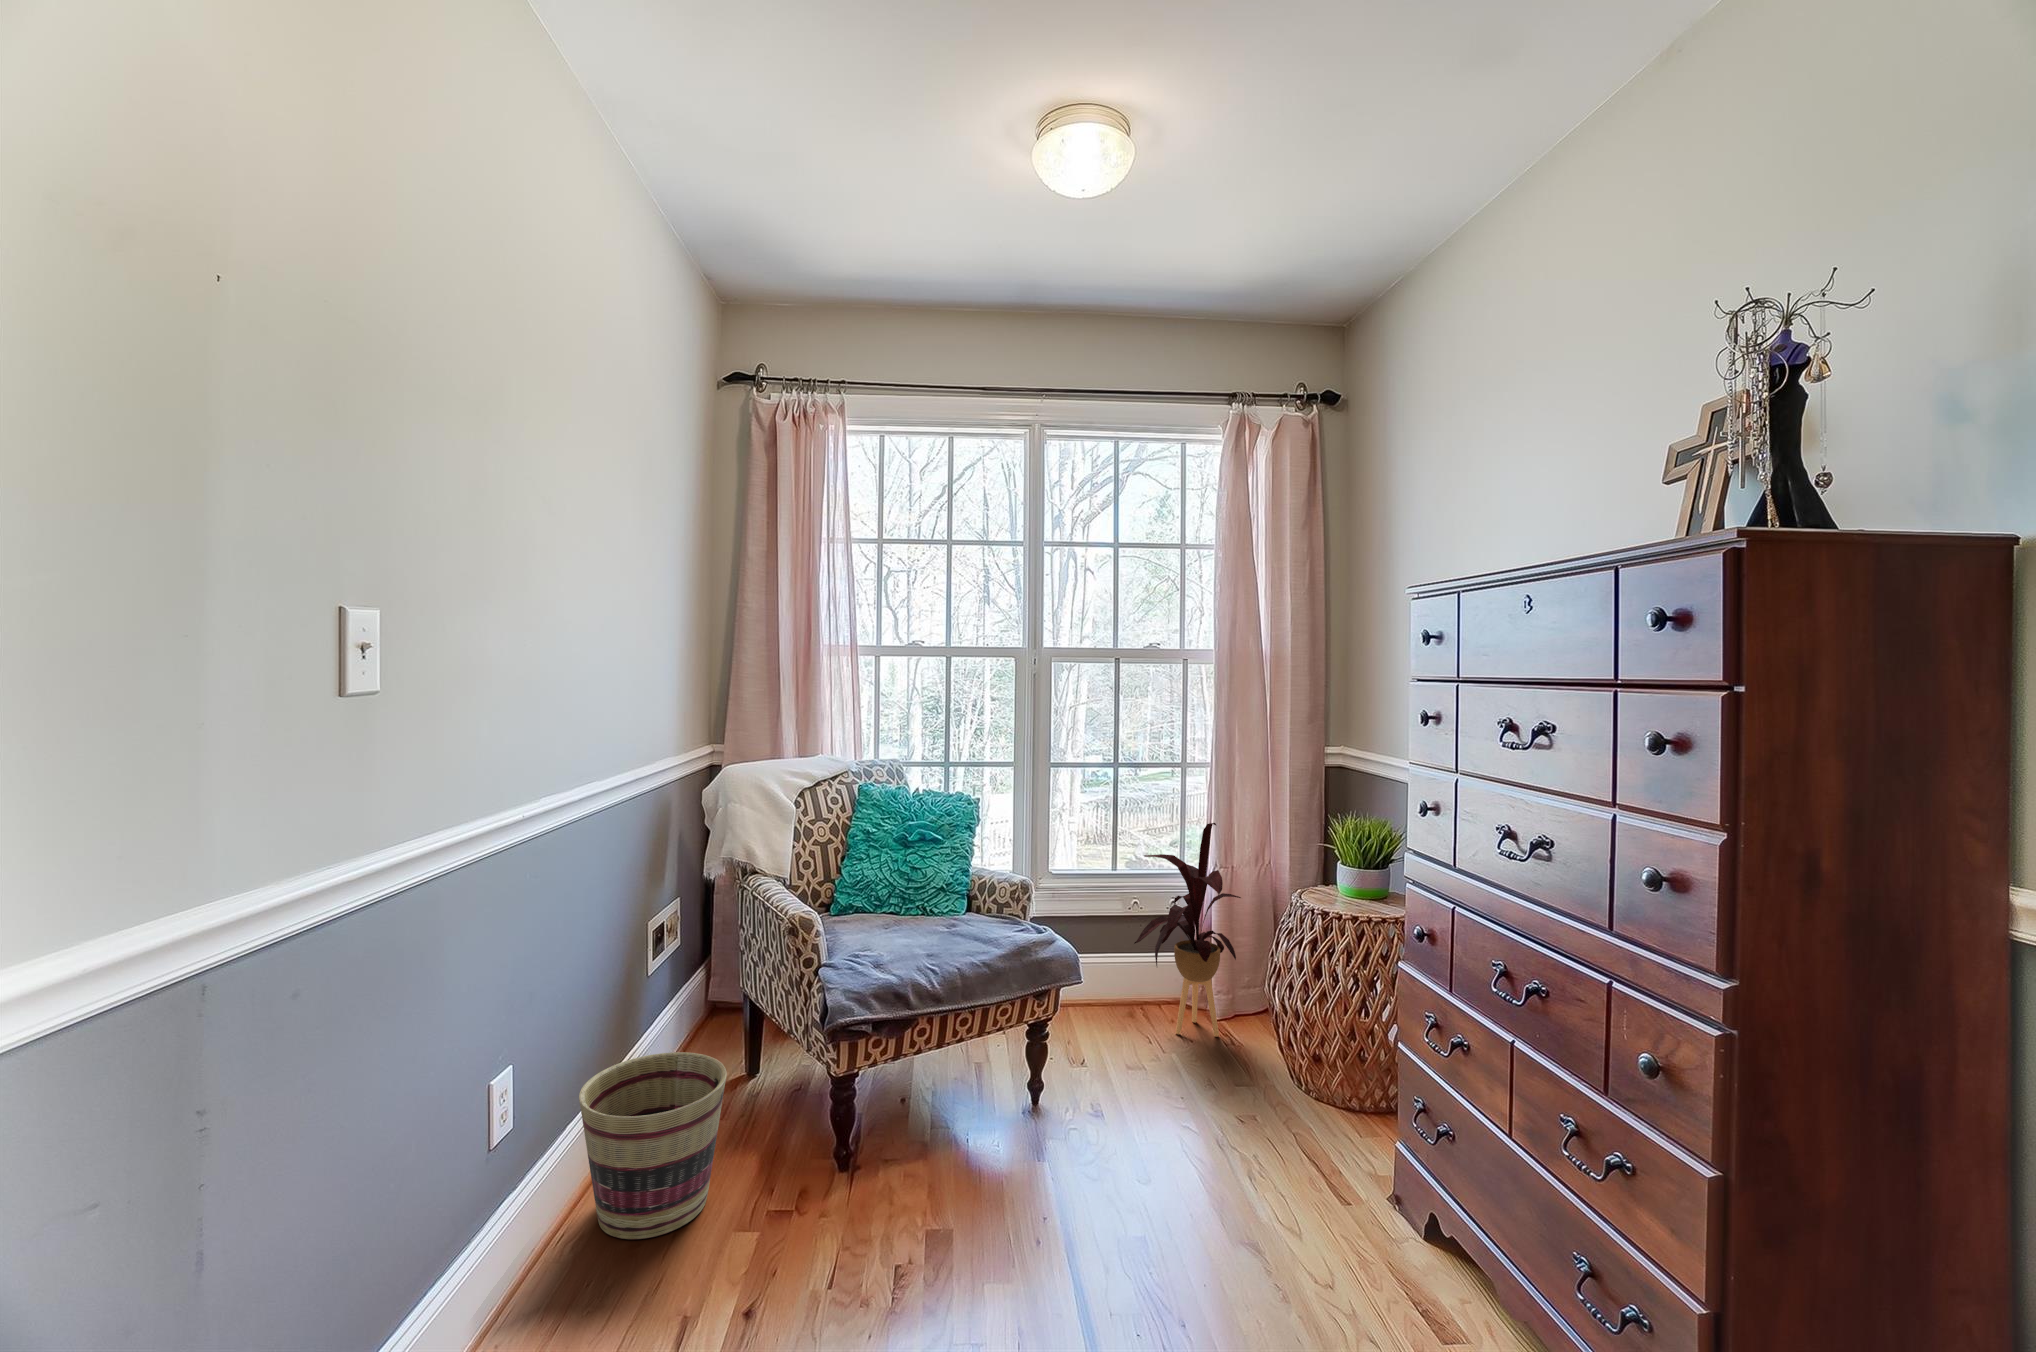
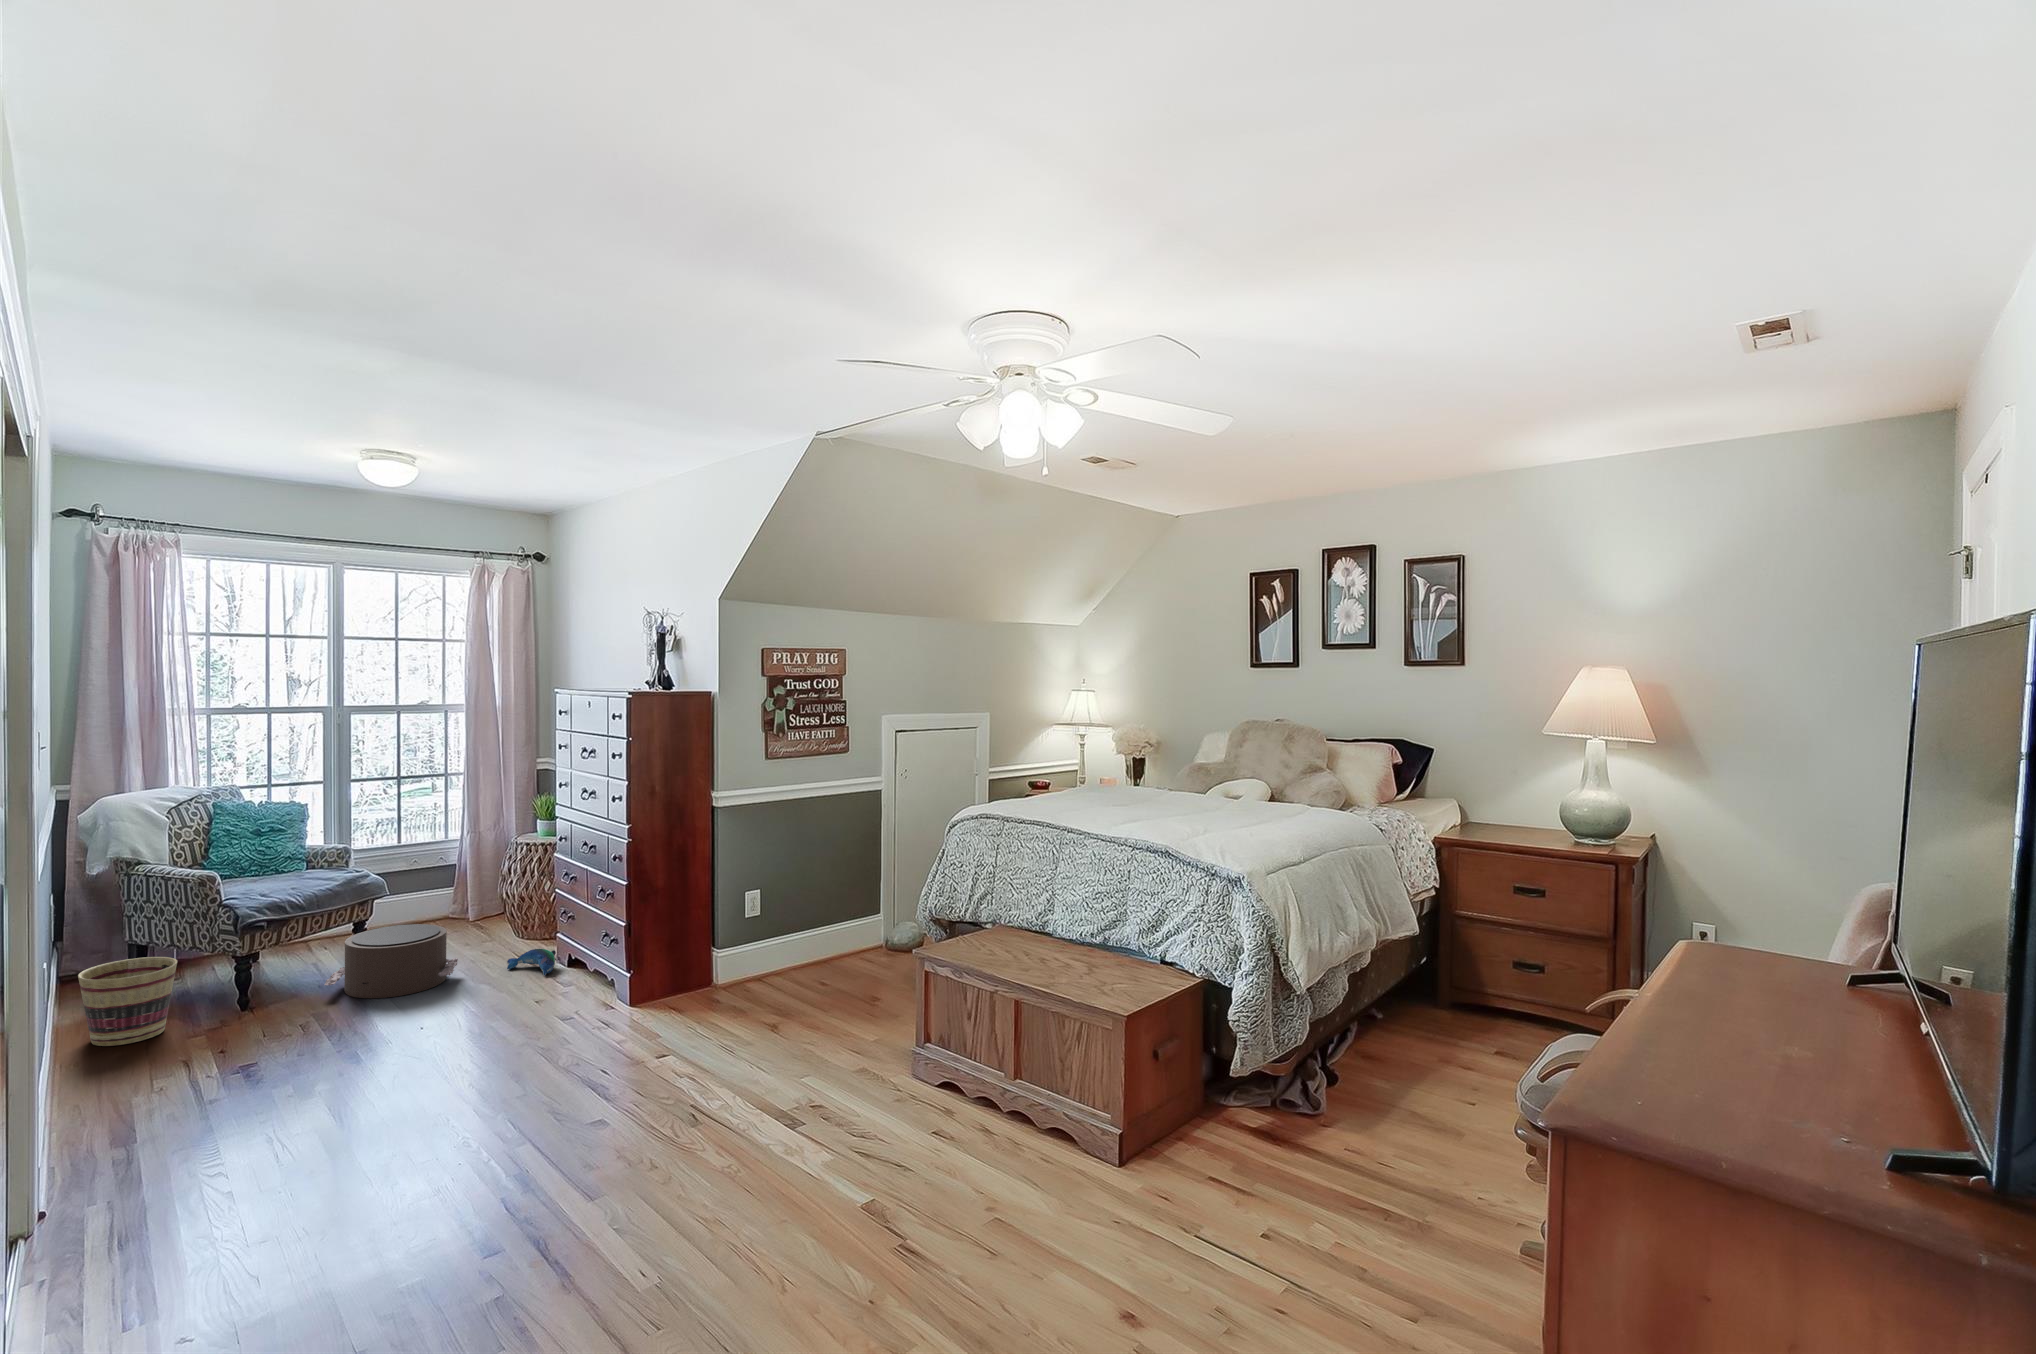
house plant: present [1134,823,1241,1037] -> none [415,805,486,930]
pouf: none [952,1053,1193,1251] -> present [325,924,458,998]
plush toy: none [1290,1186,1404,1292] -> present [507,949,556,975]

